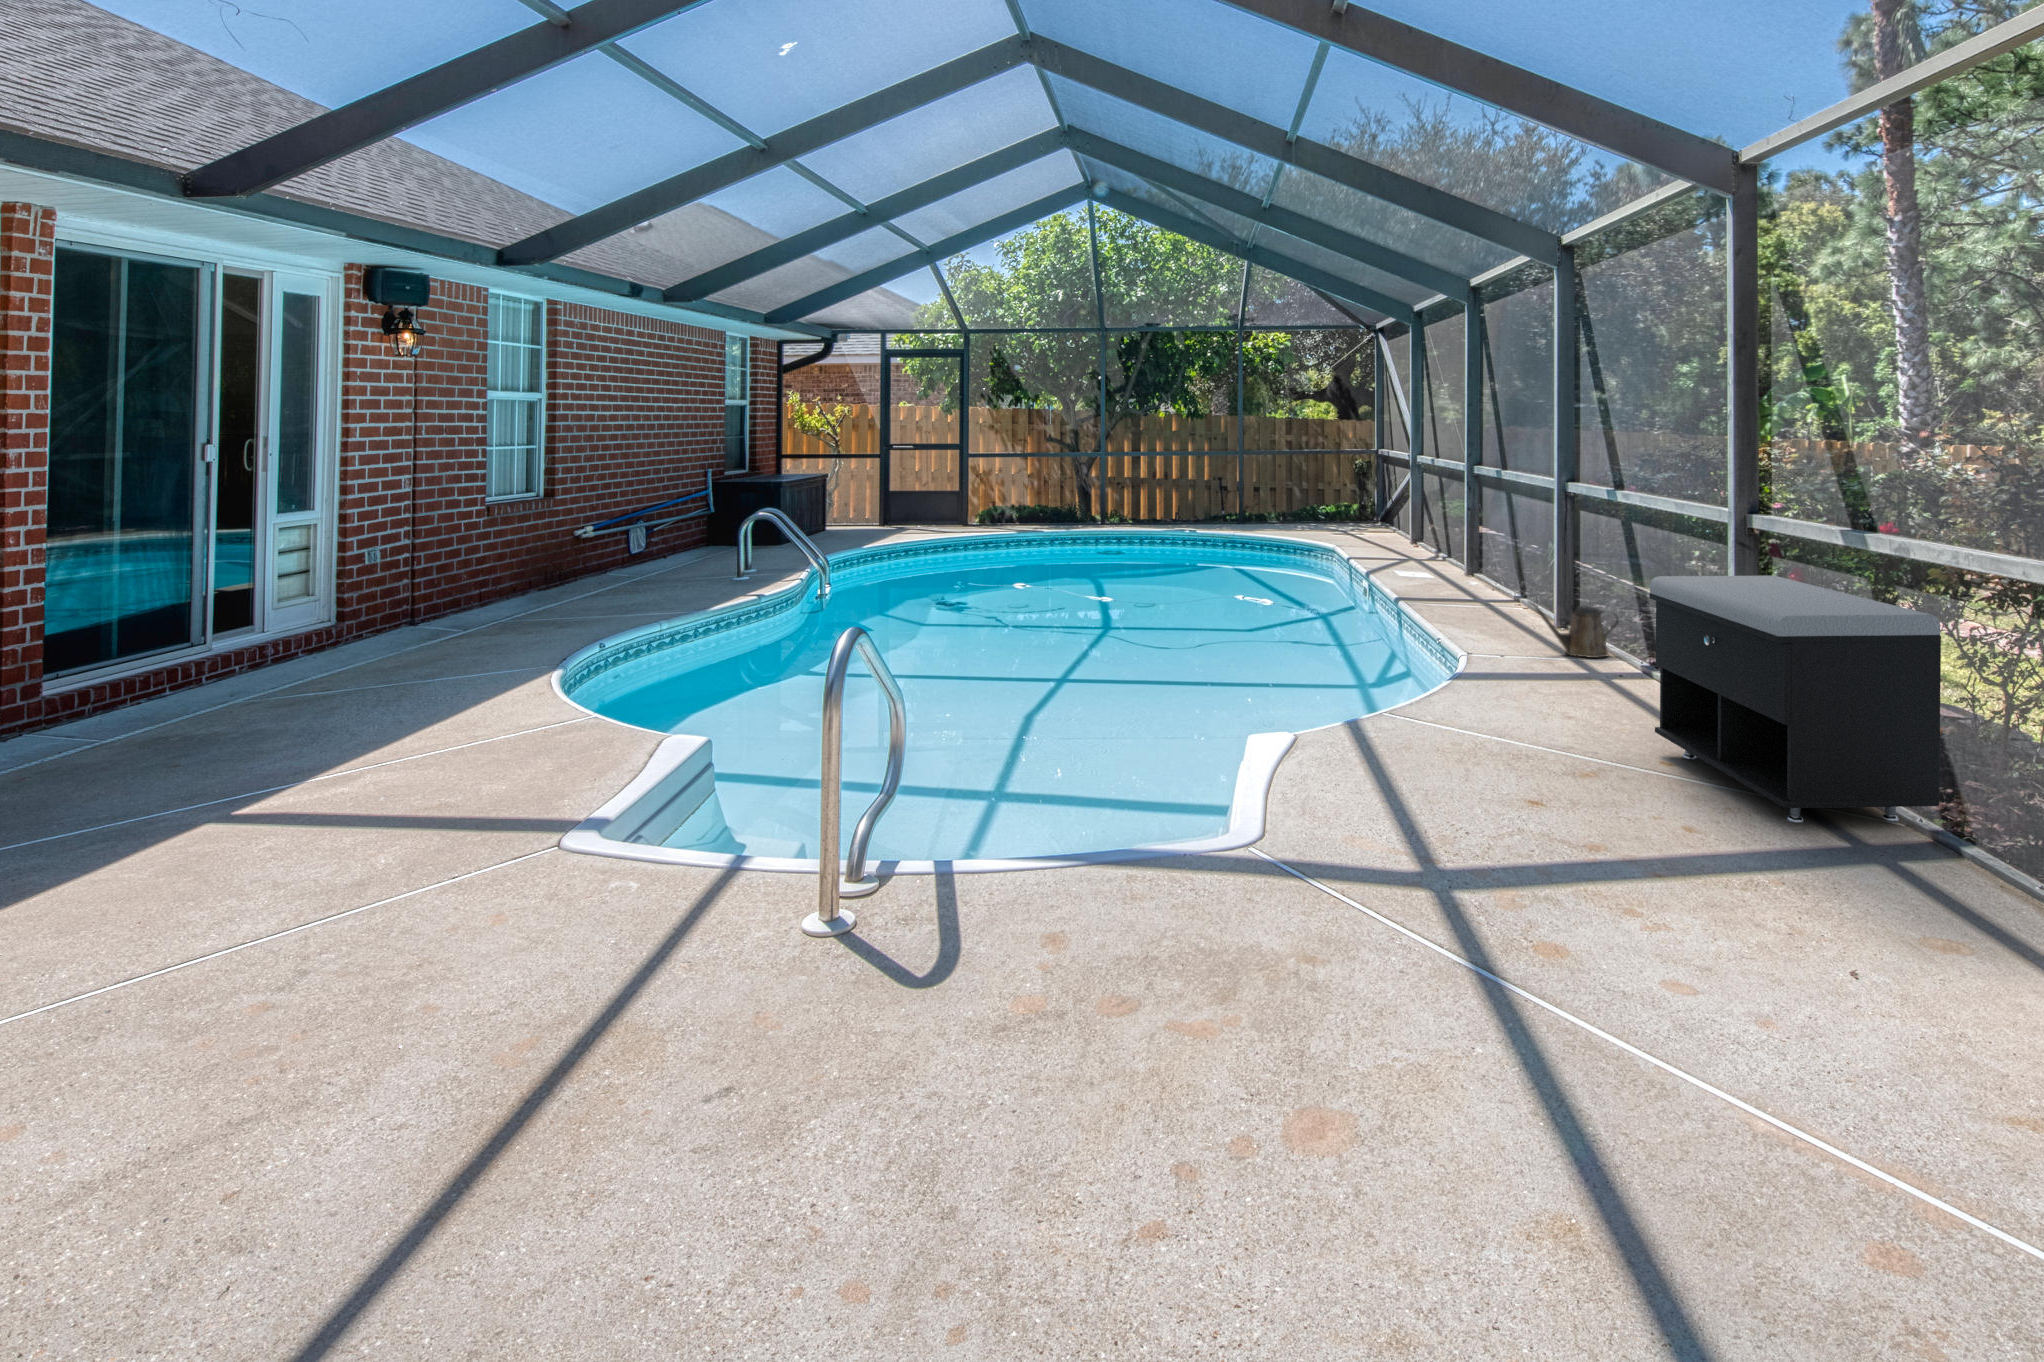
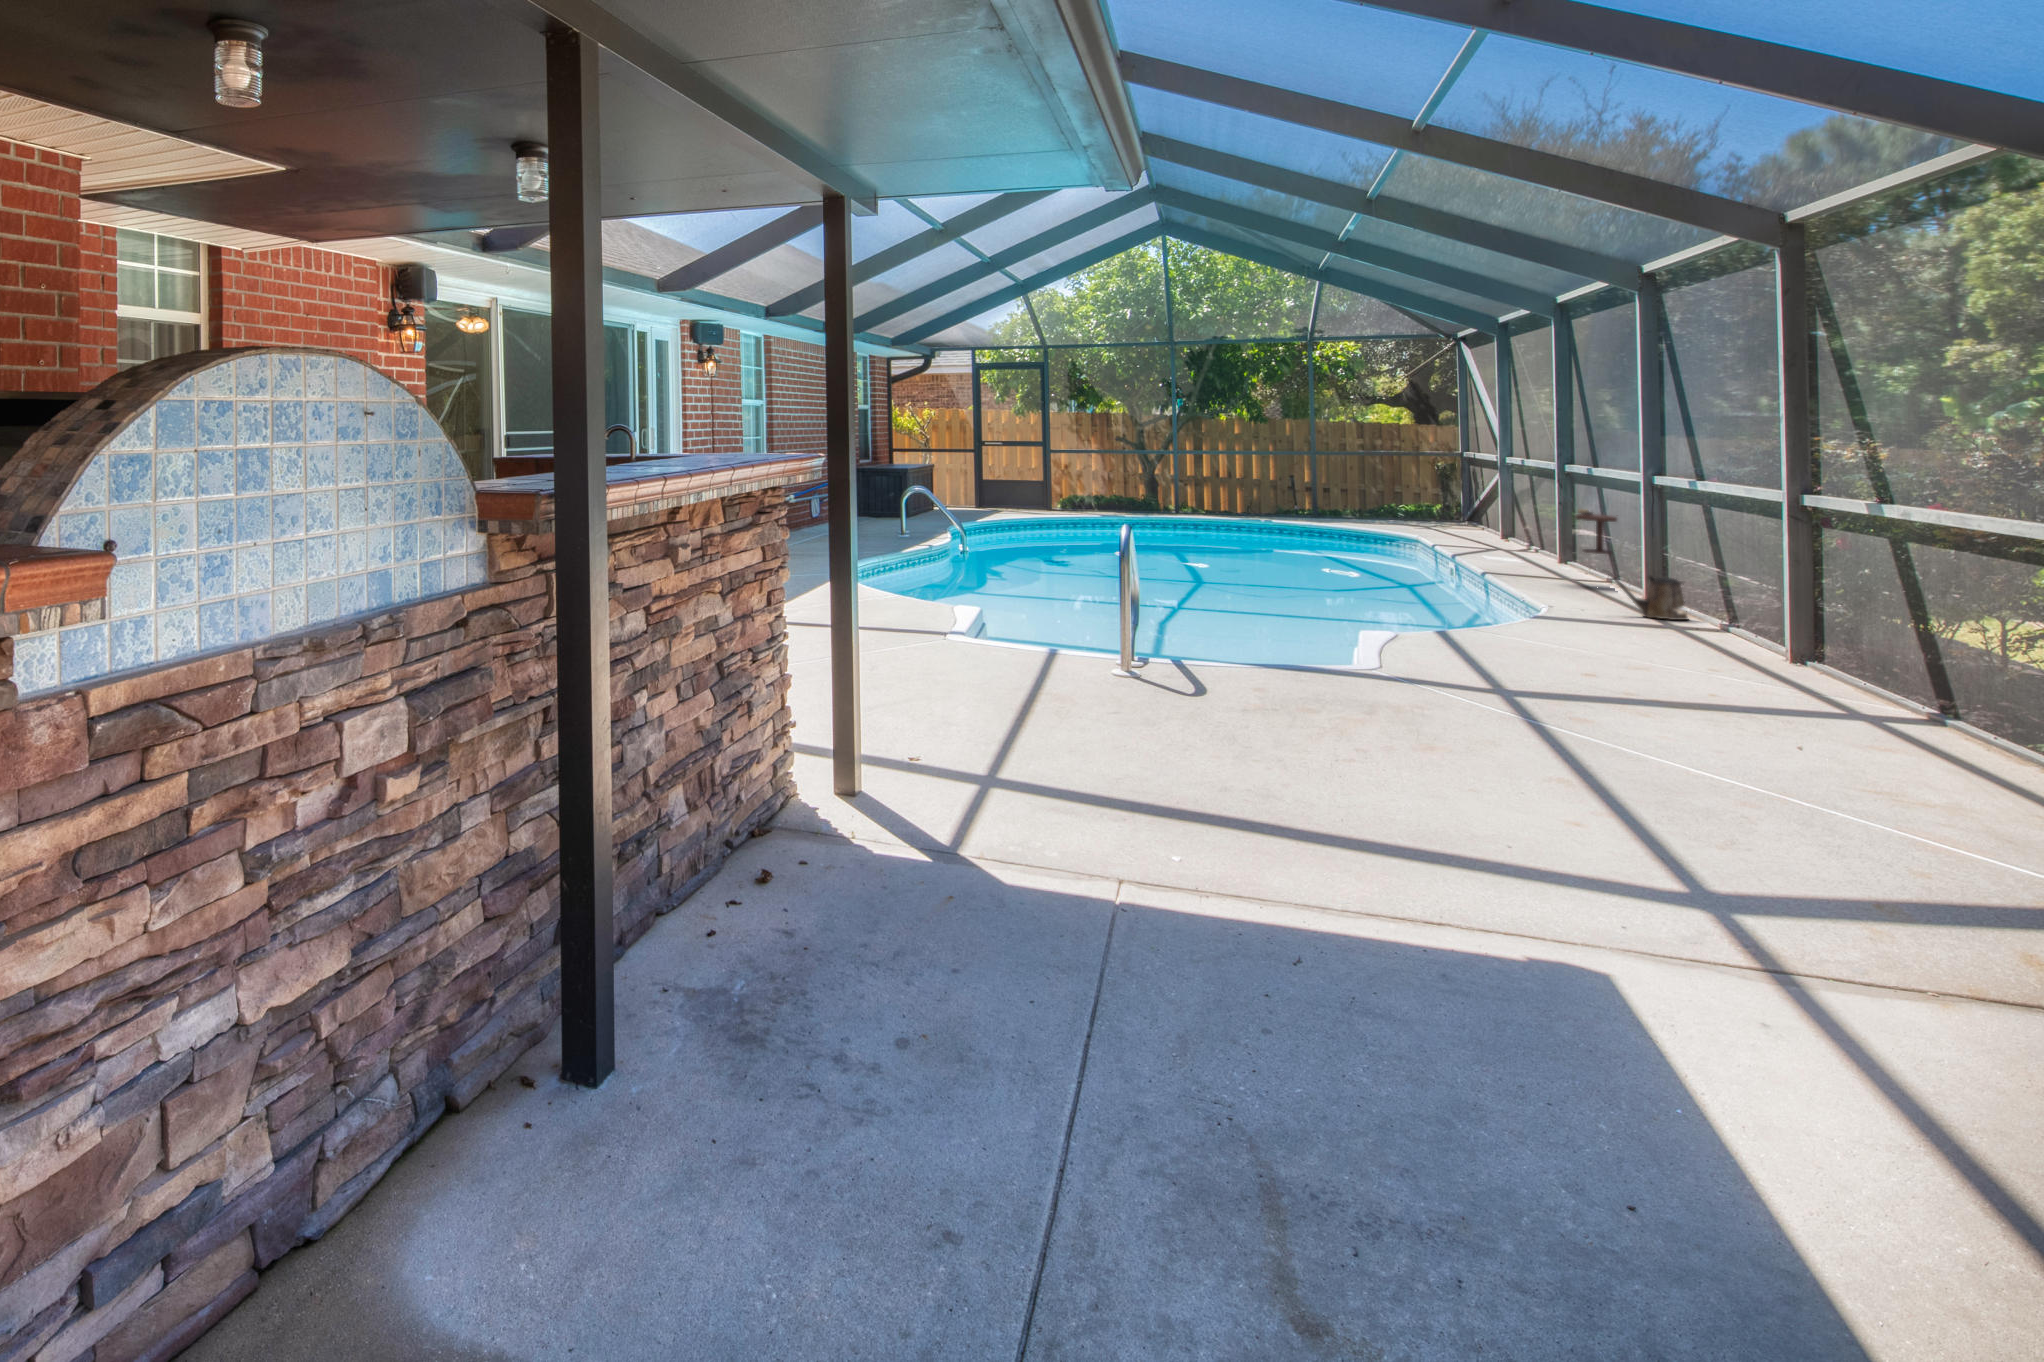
side table: none [1489,520,1536,609] -> present [1575,509,1617,554]
storage bench: present [1649,576,1941,823] -> none [1693,535,1940,712]

